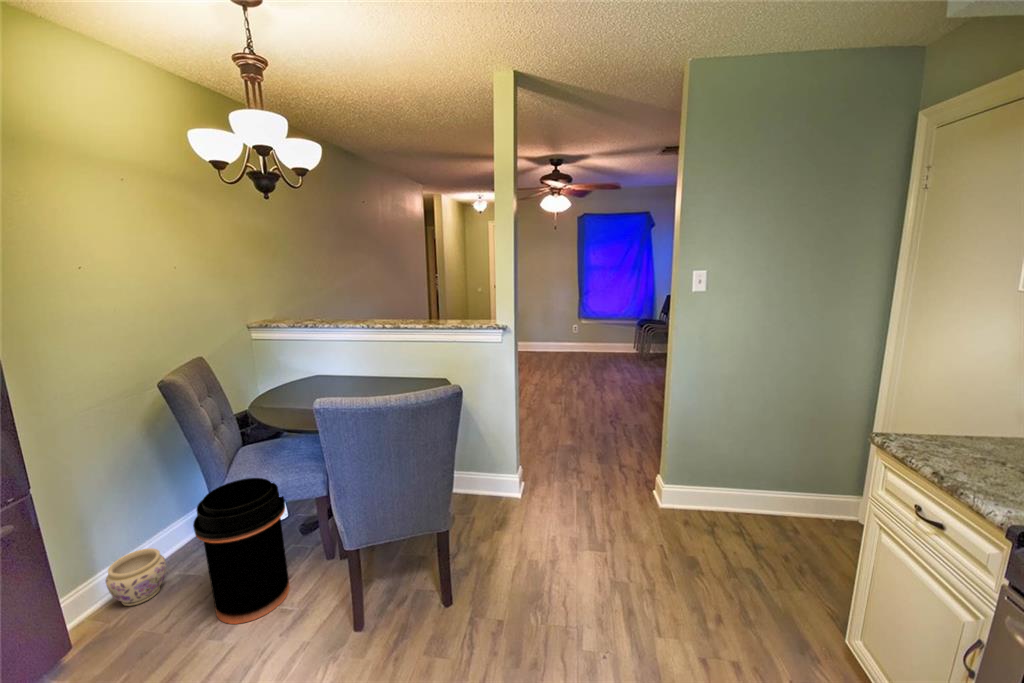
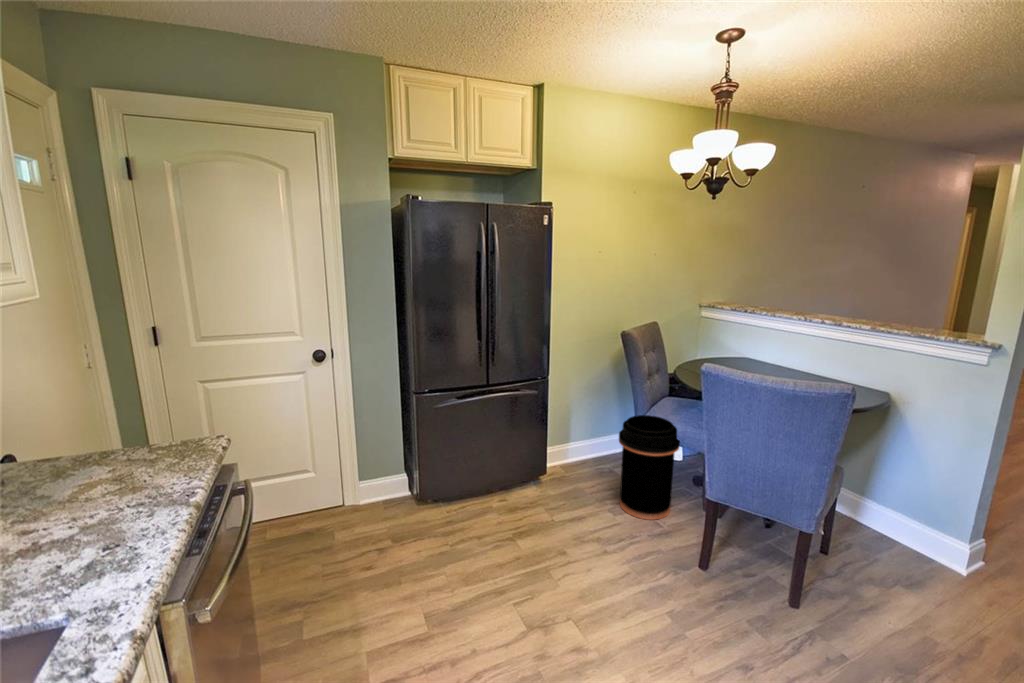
planter: present [106,548,166,606] -> none [574,440,605,473]

